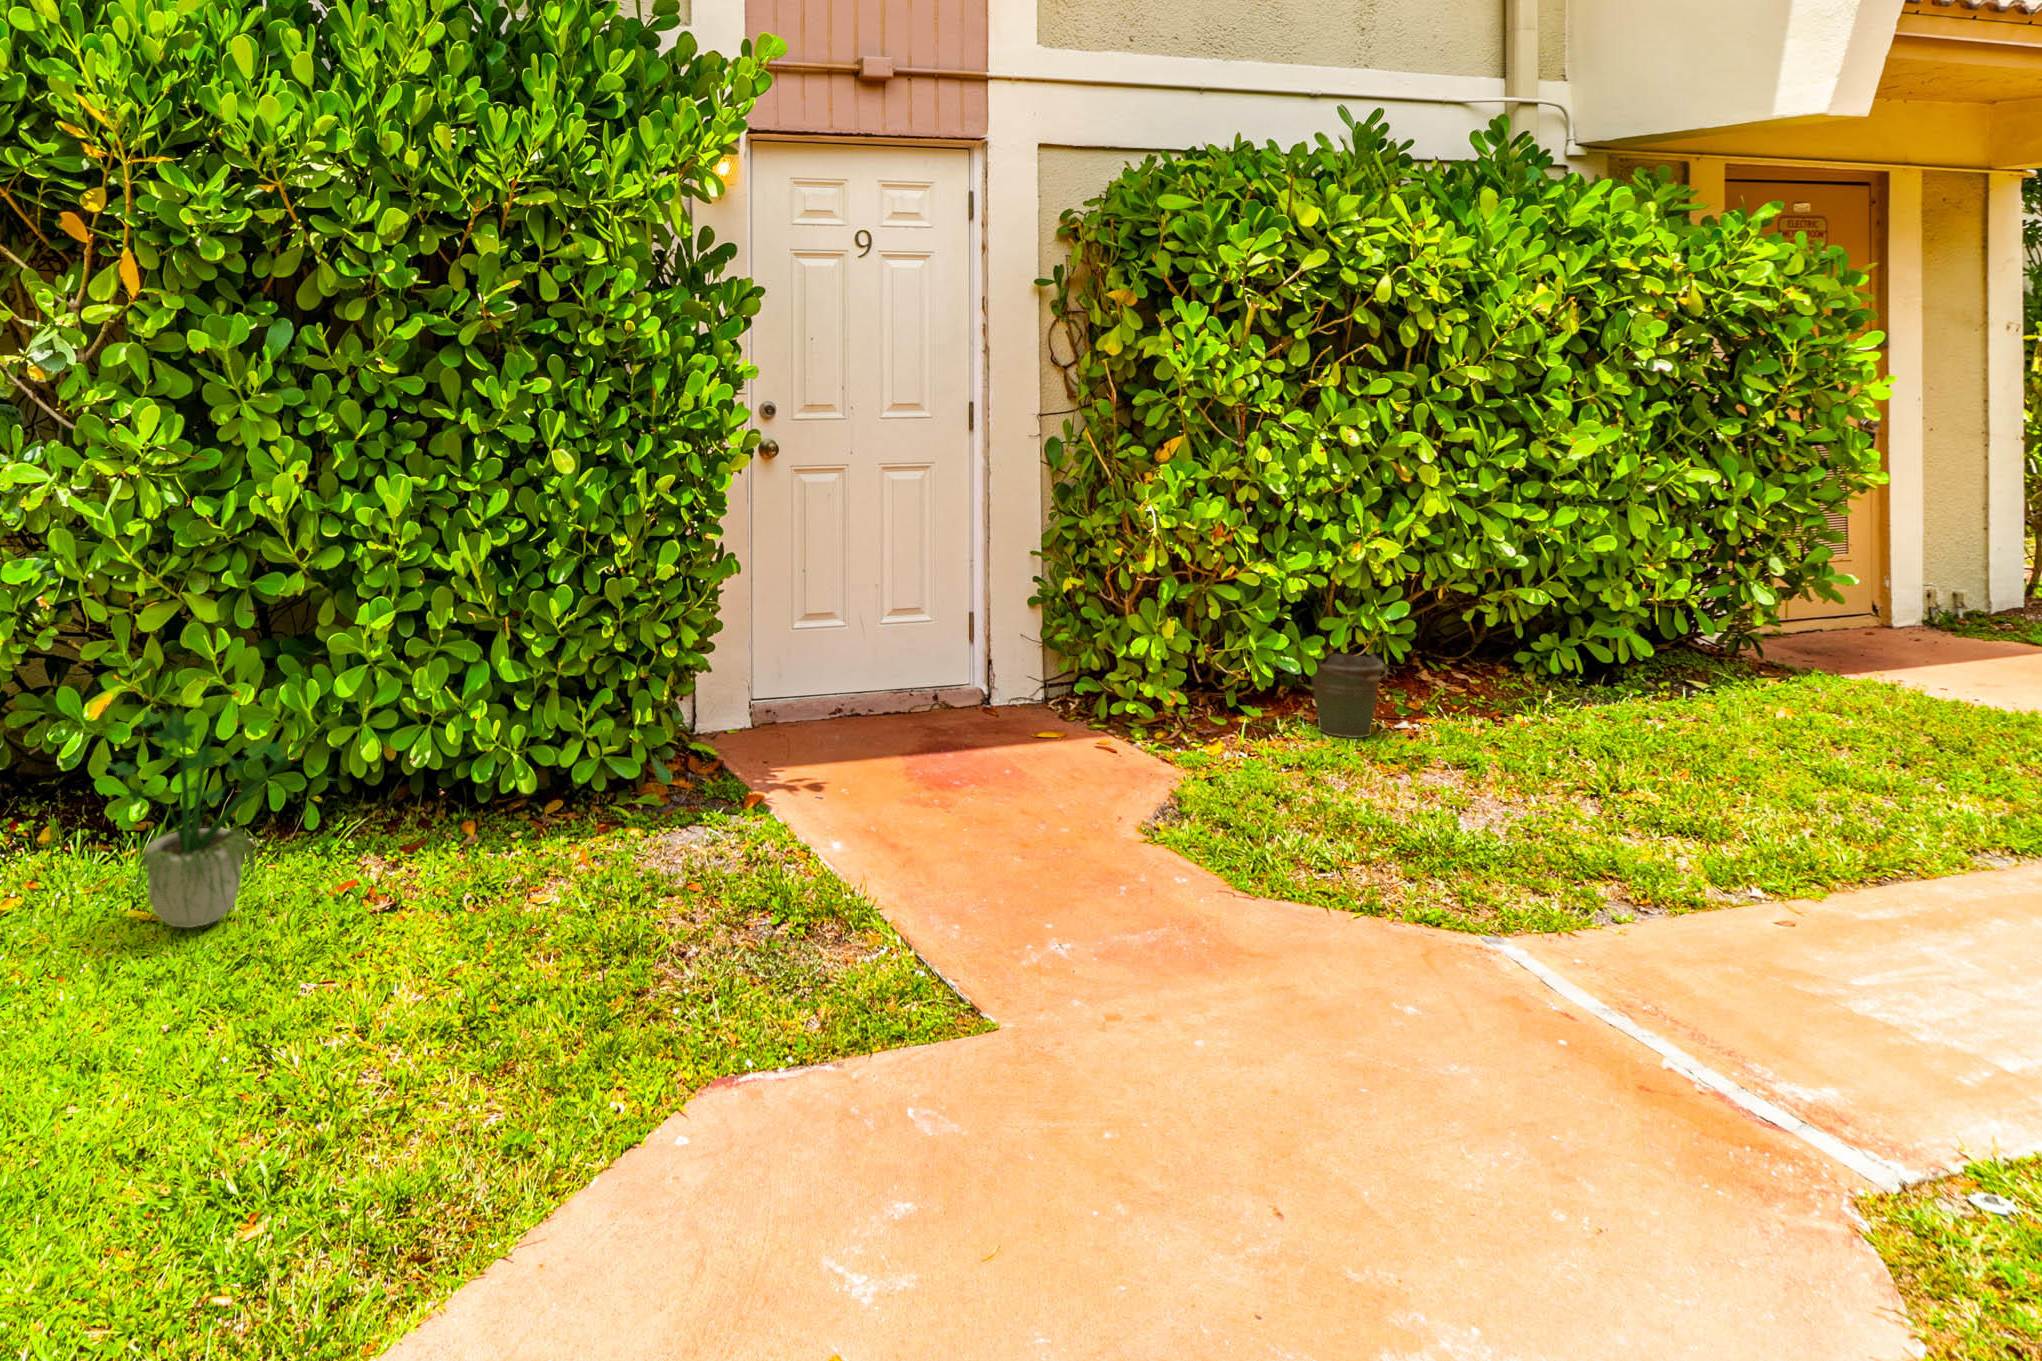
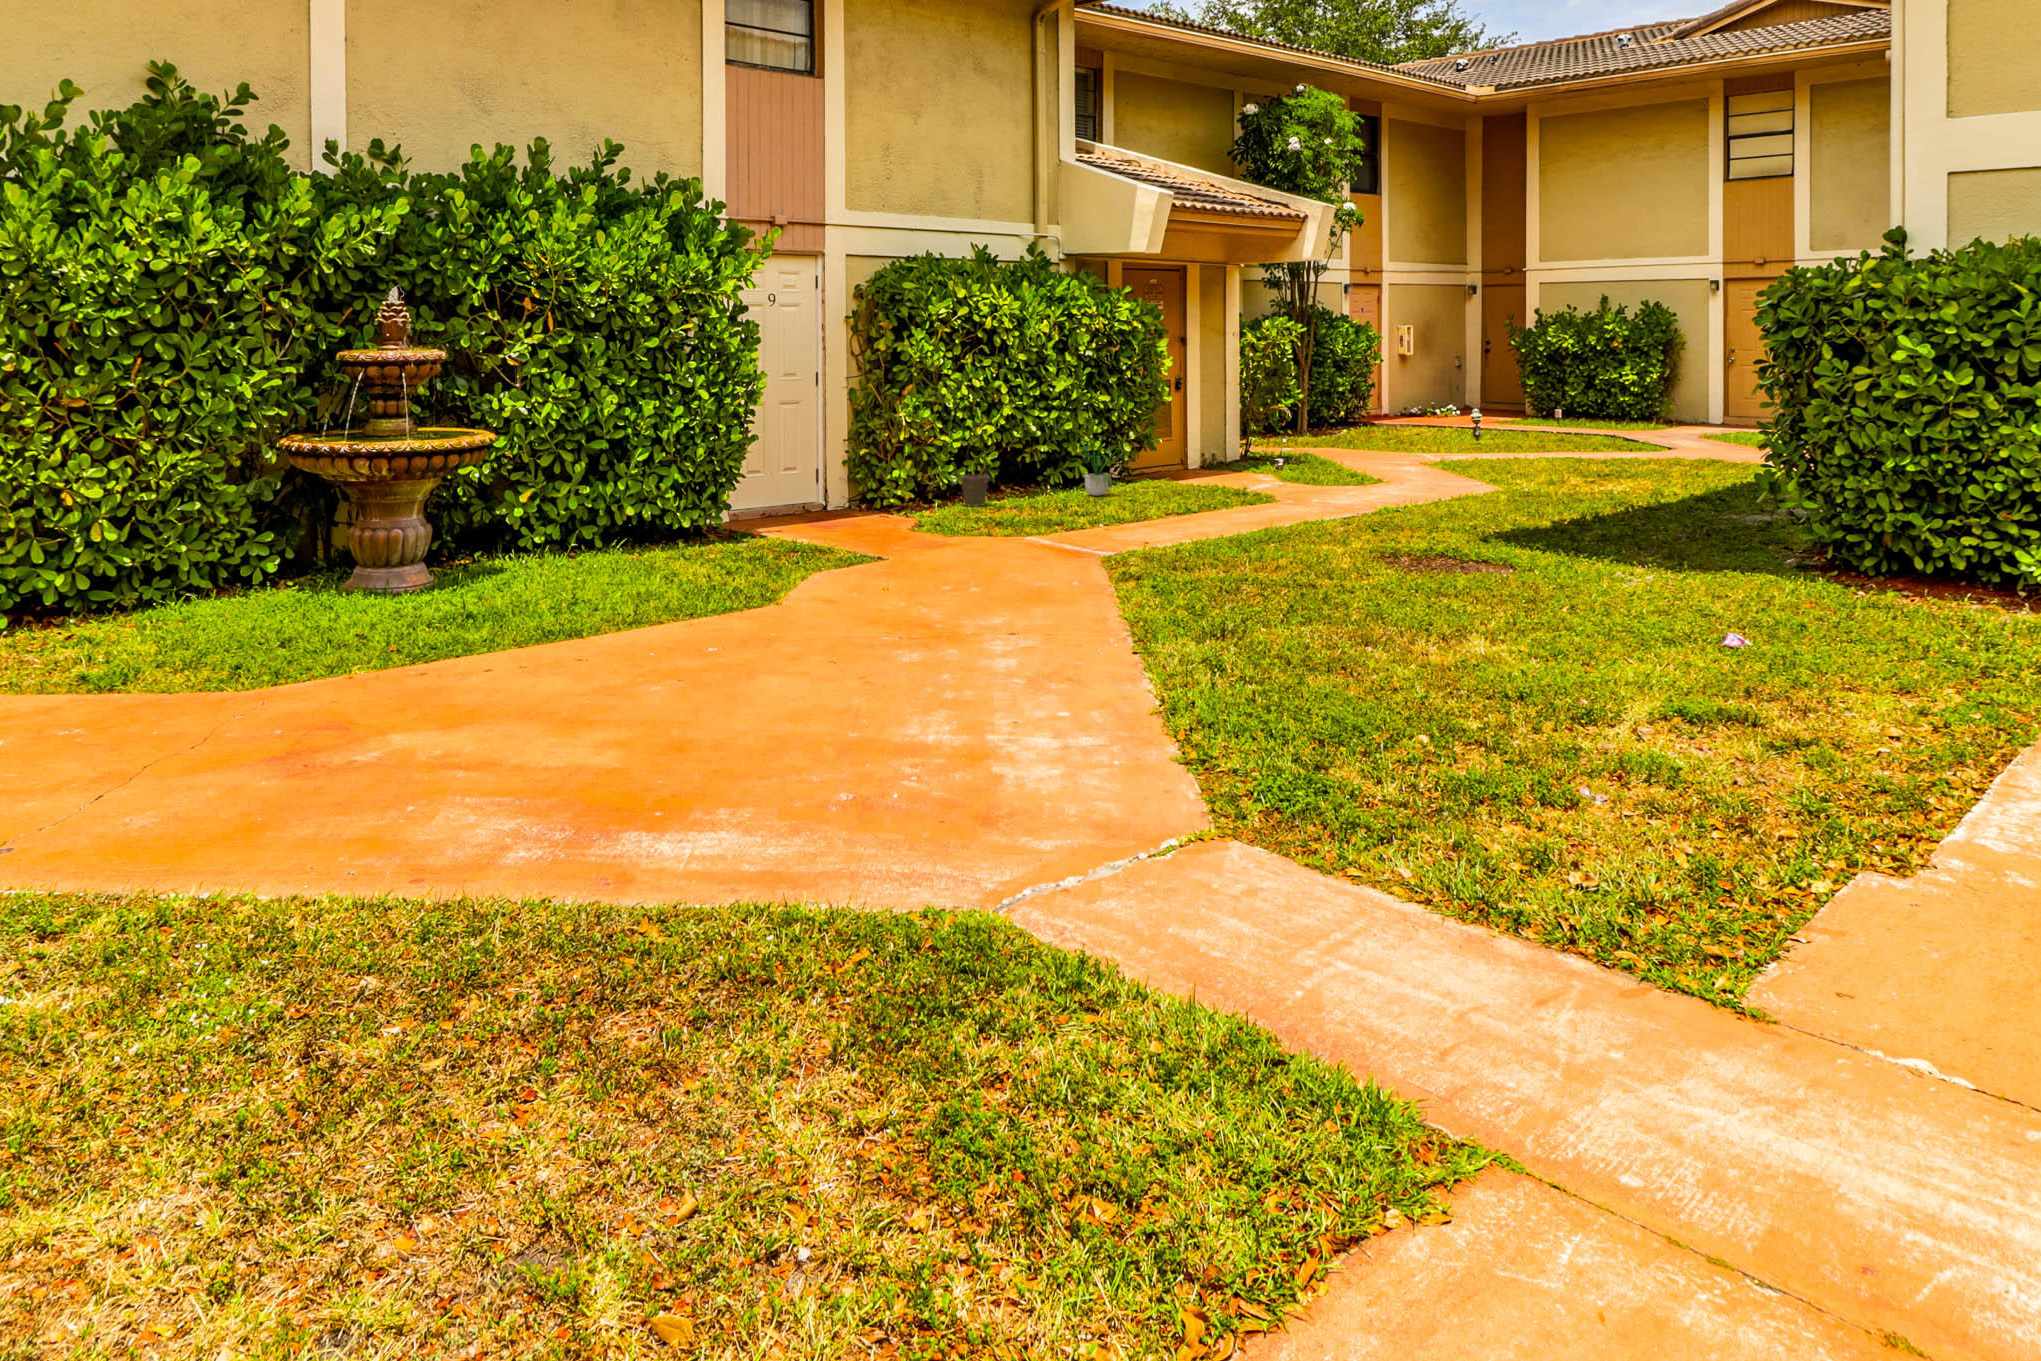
potted plant: present [104,688,350,928] -> present [1079,439,1128,496]

